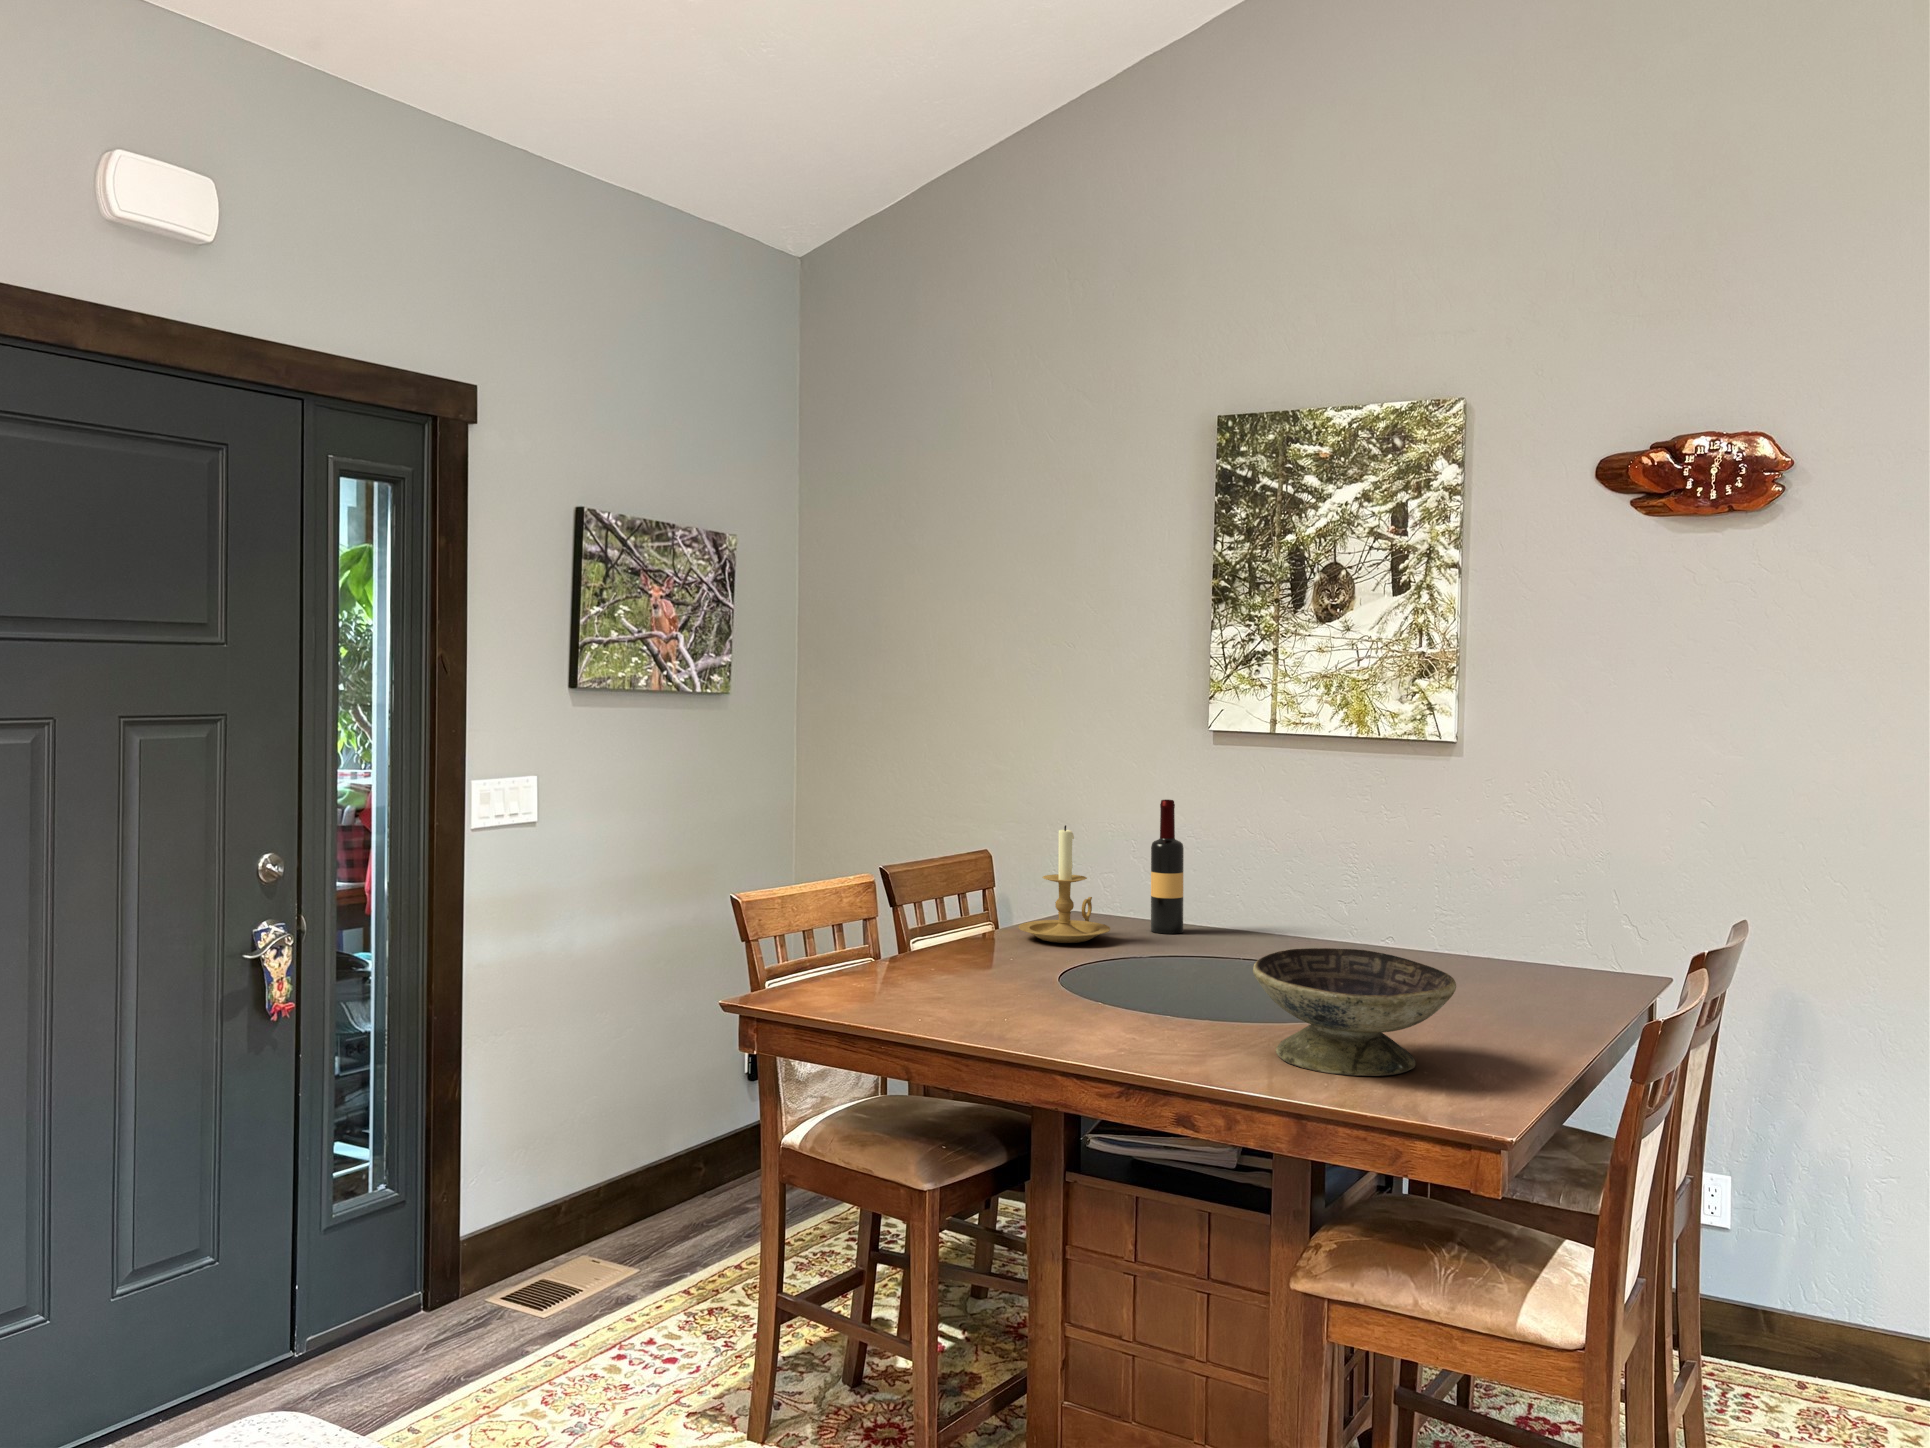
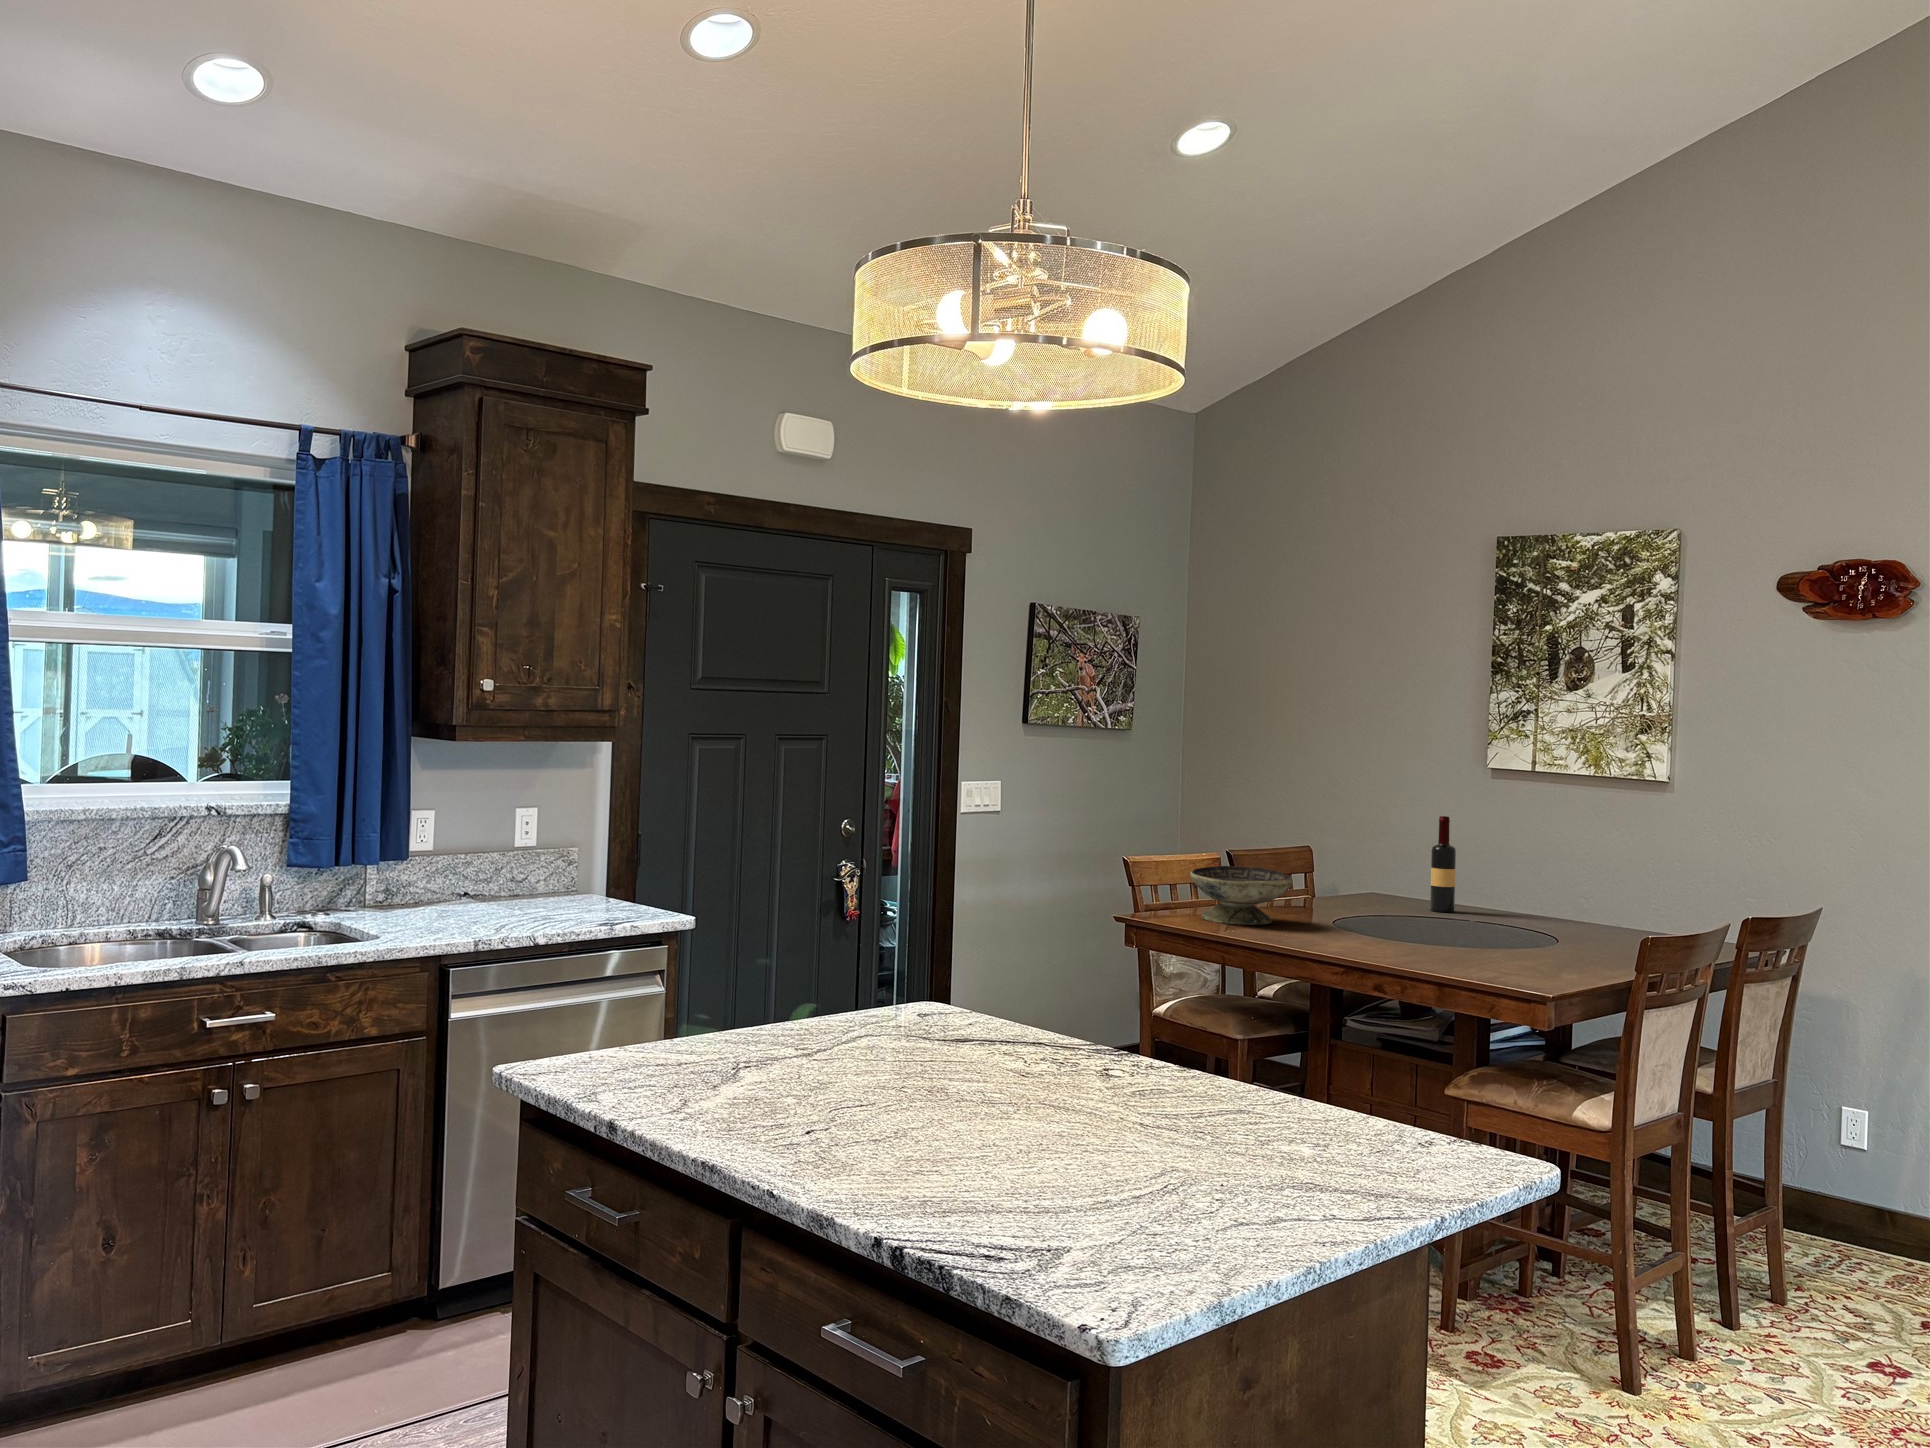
candle holder: present [1019,825,1110,943] -> none [1328,829,1394,911]
decorative bowl: present [1253,948,1456,1076] -> present [1190,866,1293,925]

